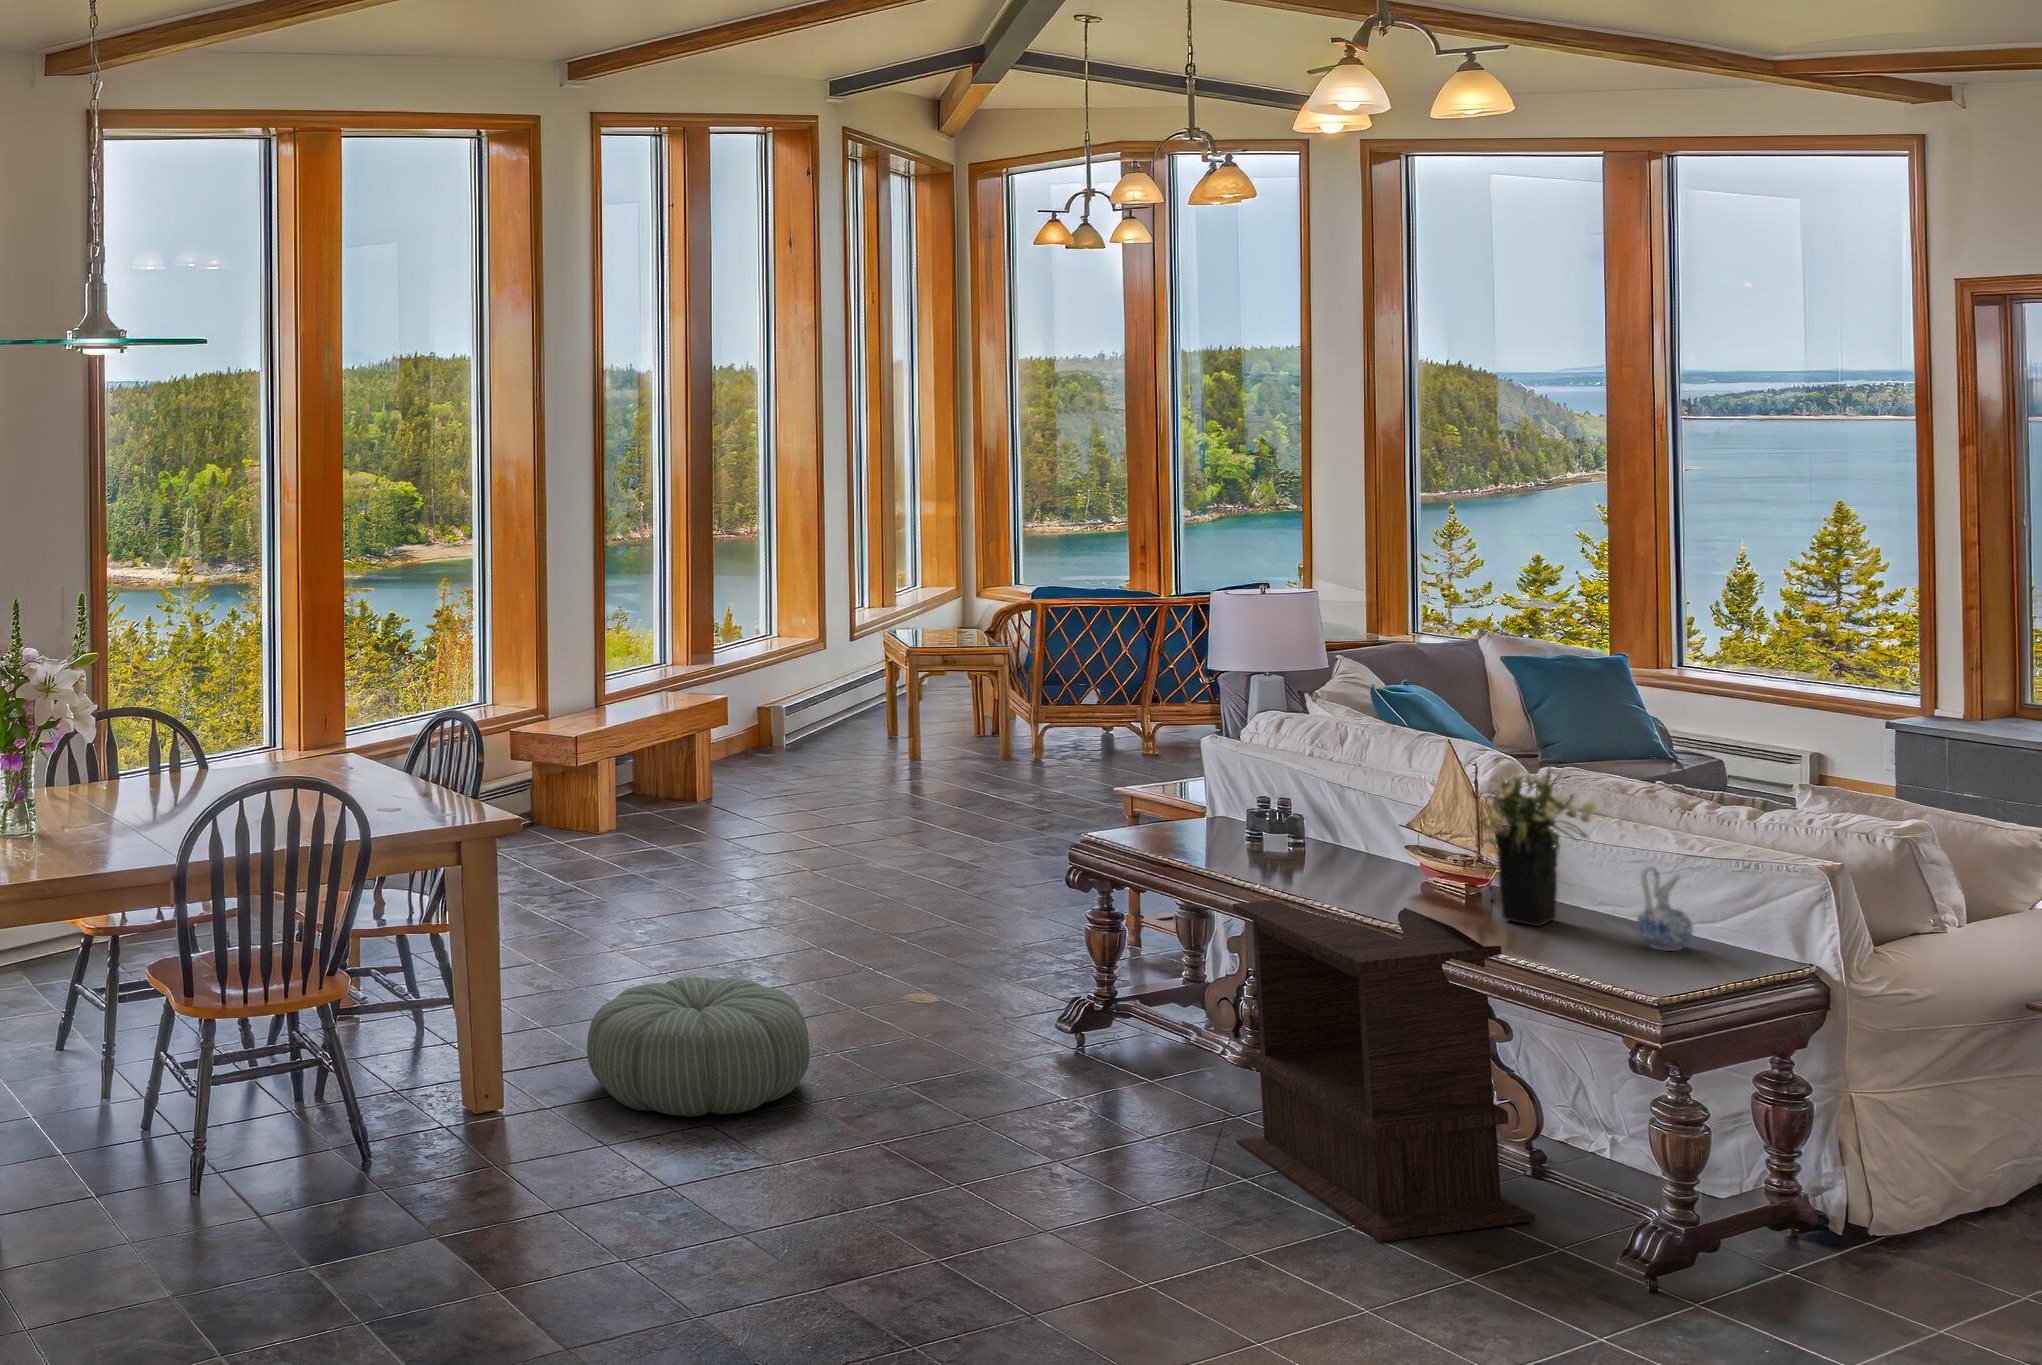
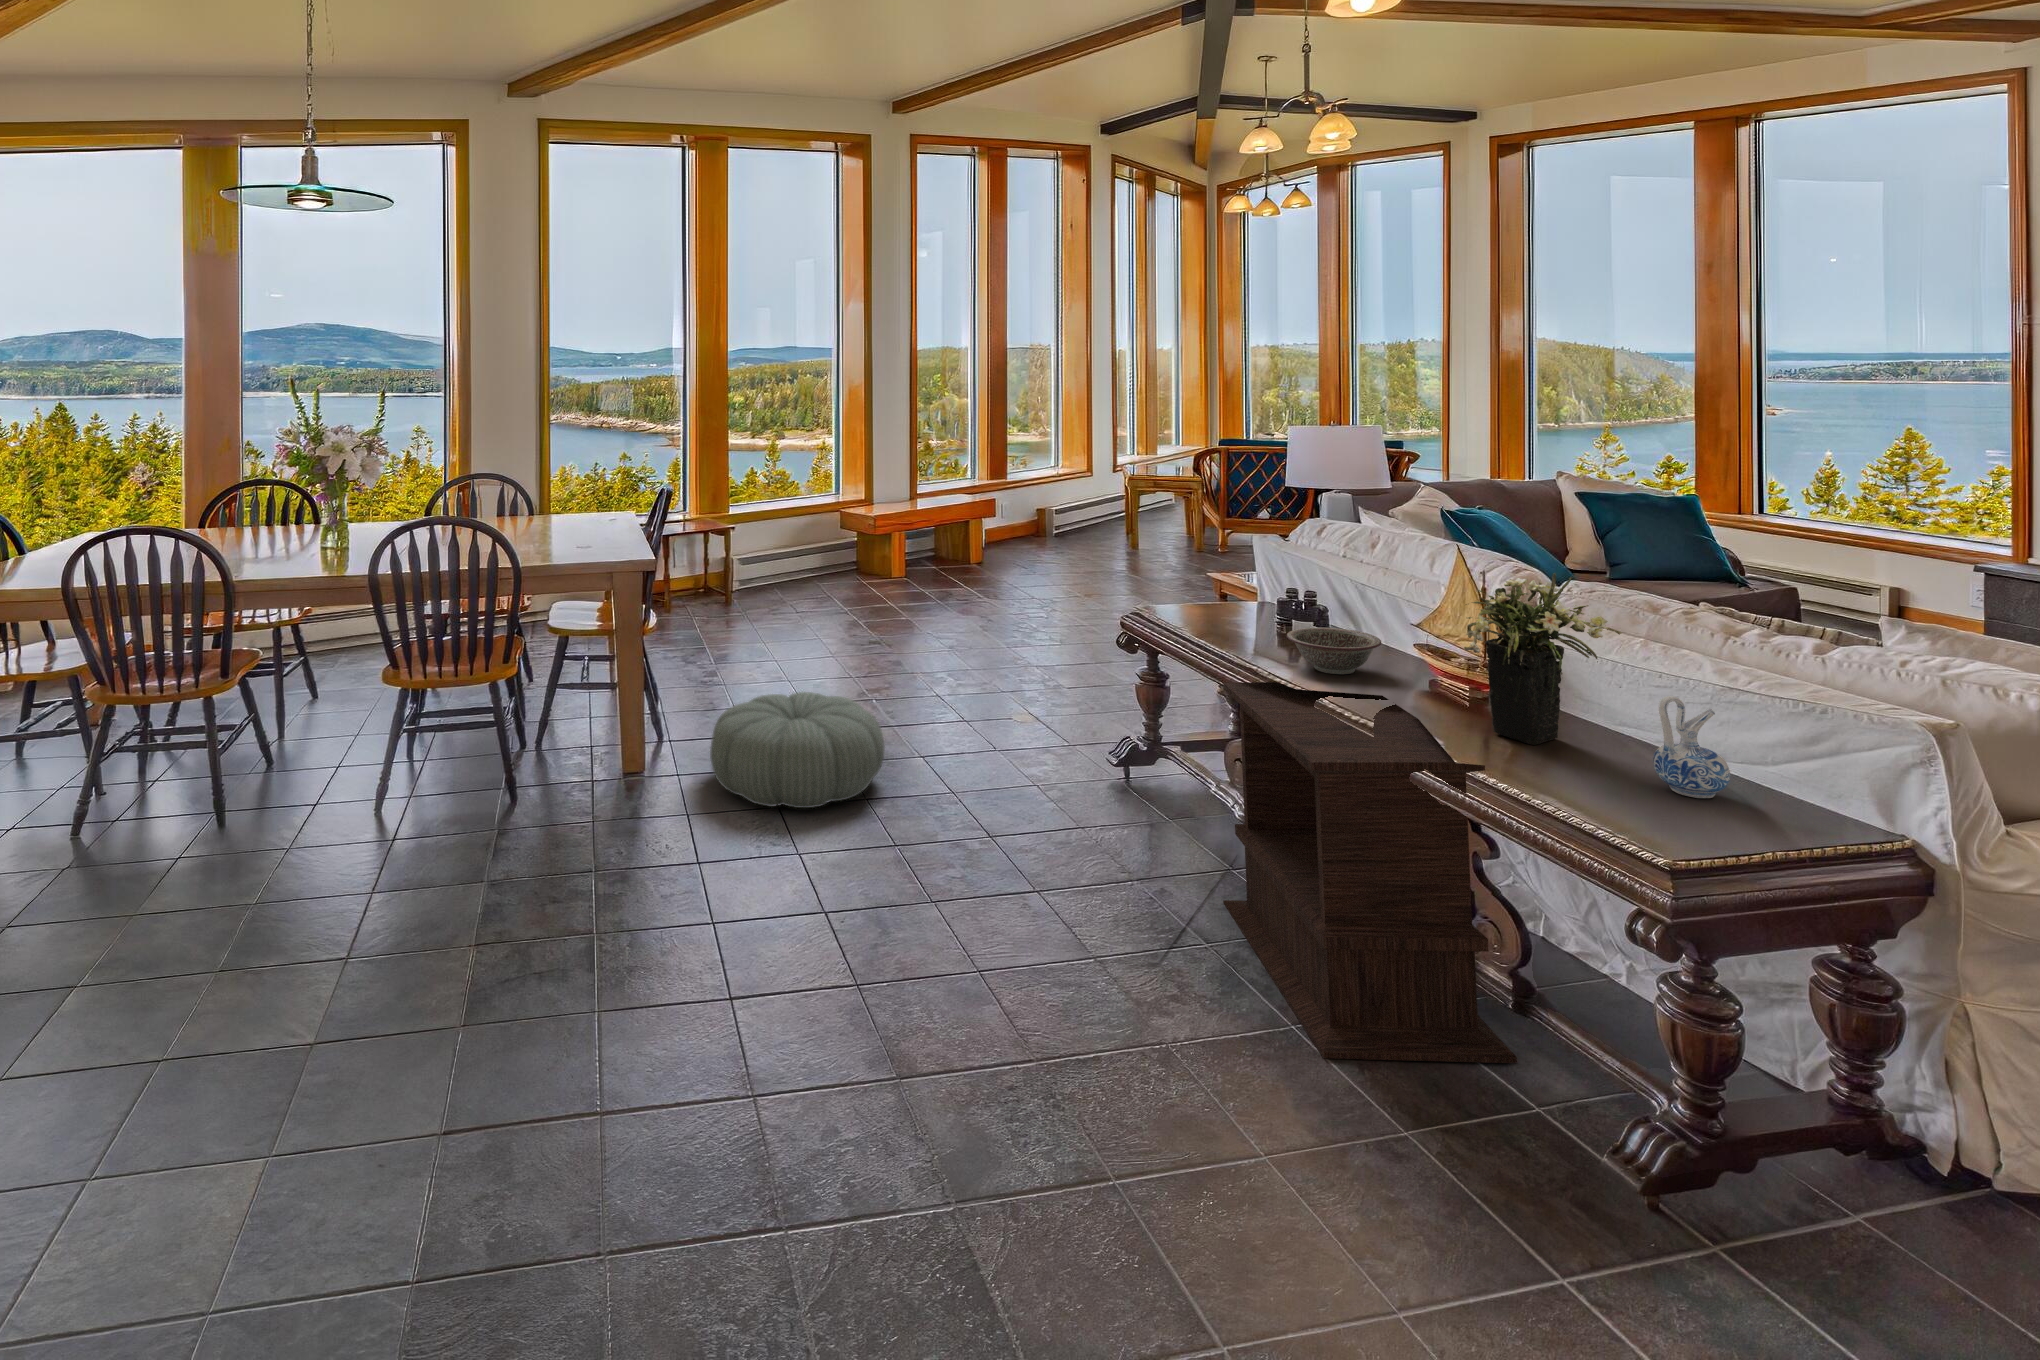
decorative bowl: none [1289,837,1382,884] -> present [1287,627,1381,674]

